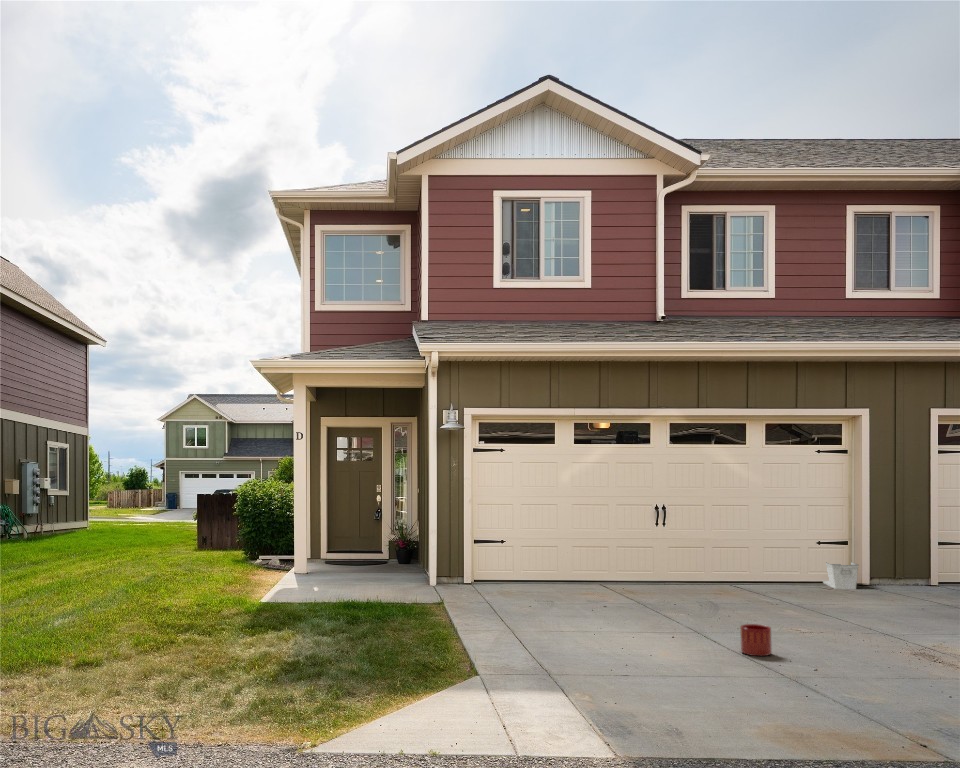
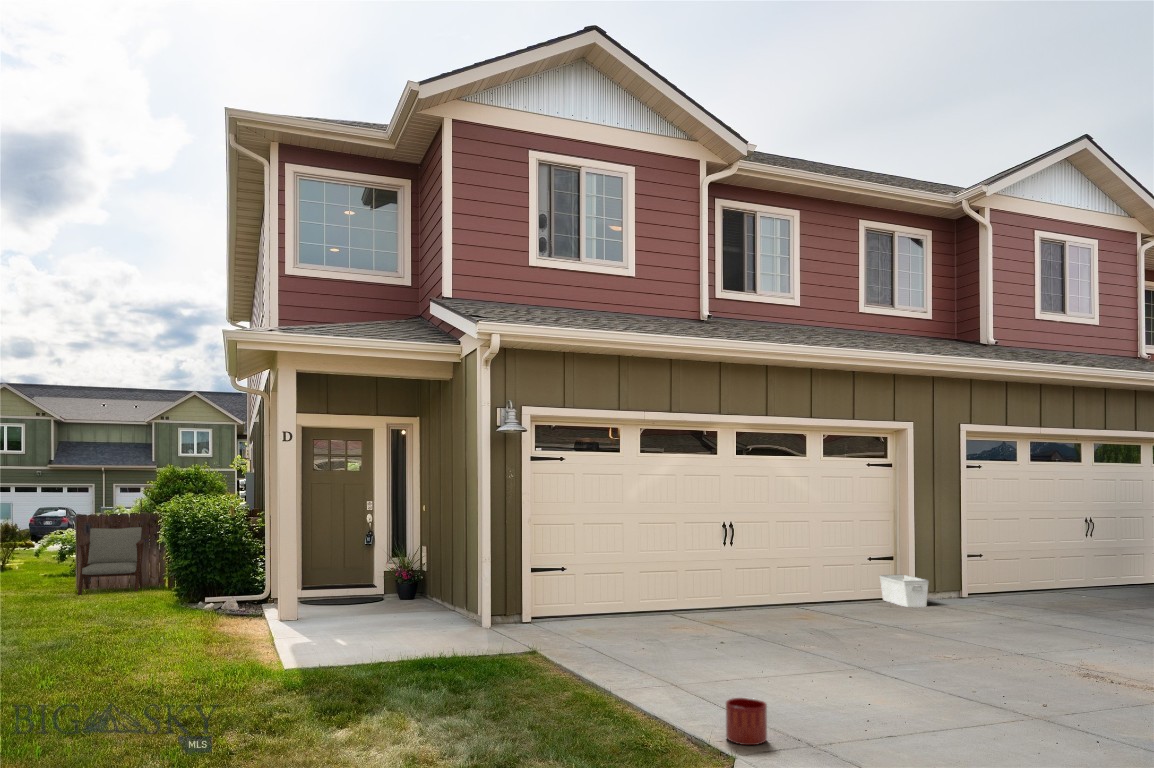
lounge chair: none [184,504,234,555] -> present [78,527,144,595]
planter: present [740,624,772,656] -> present [726,698,767,745]

